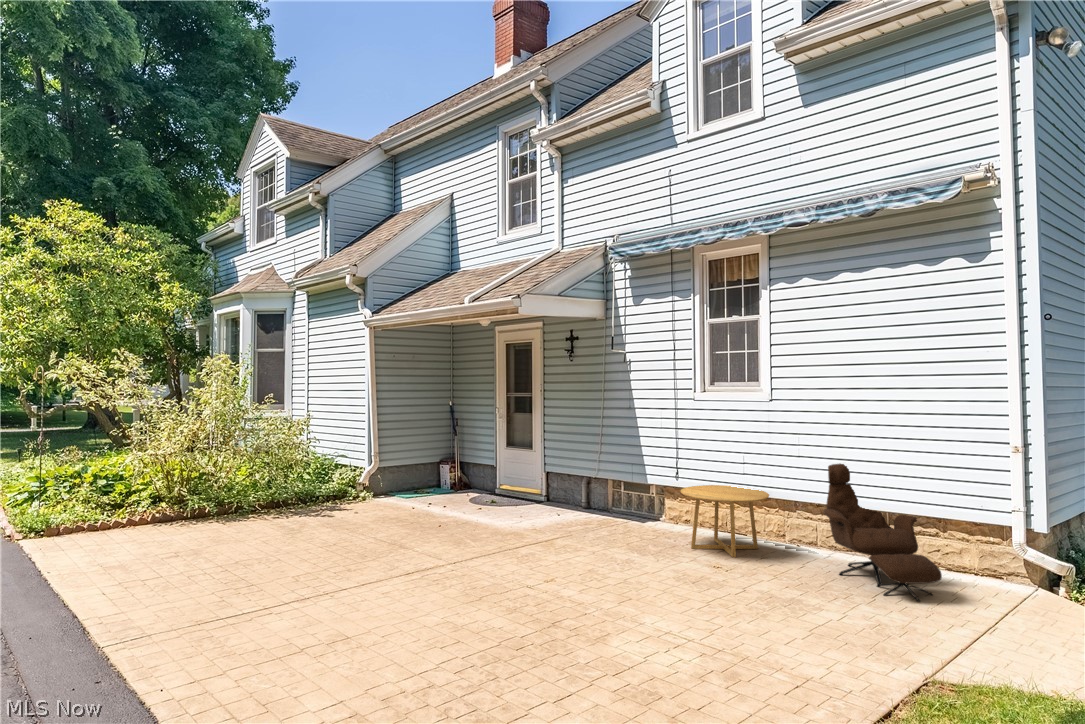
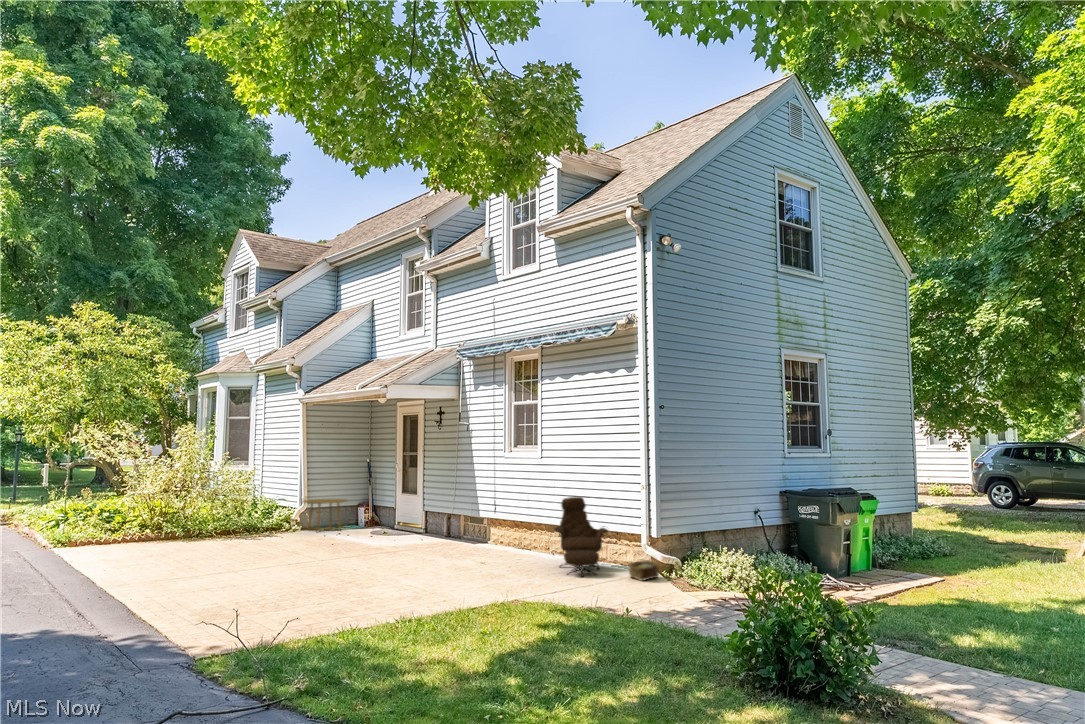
round table: present [681,485,769,558] -> present [303,499,347,532]
woven basket: none [998,565,1054,612] -> present [628,560,659,581]

